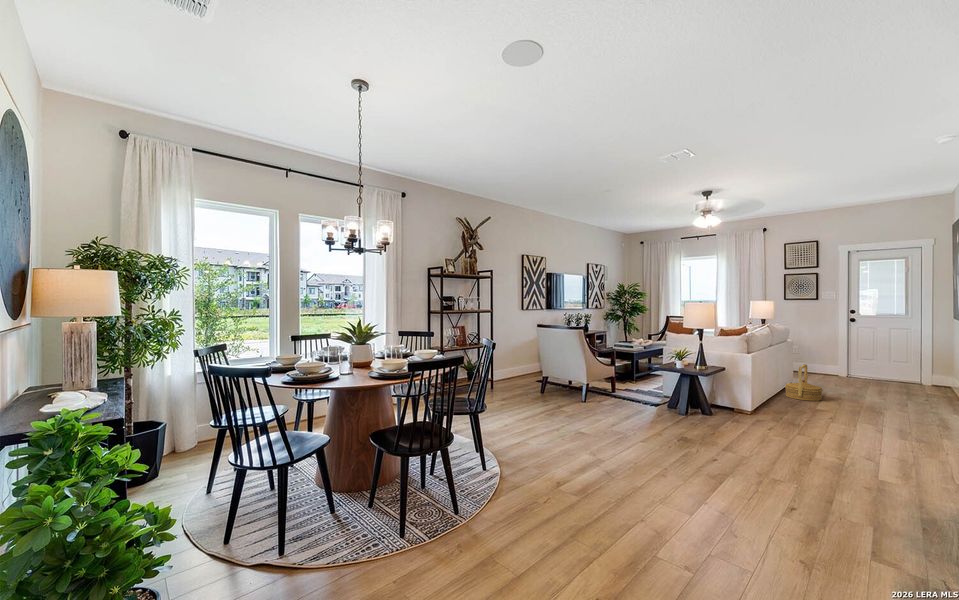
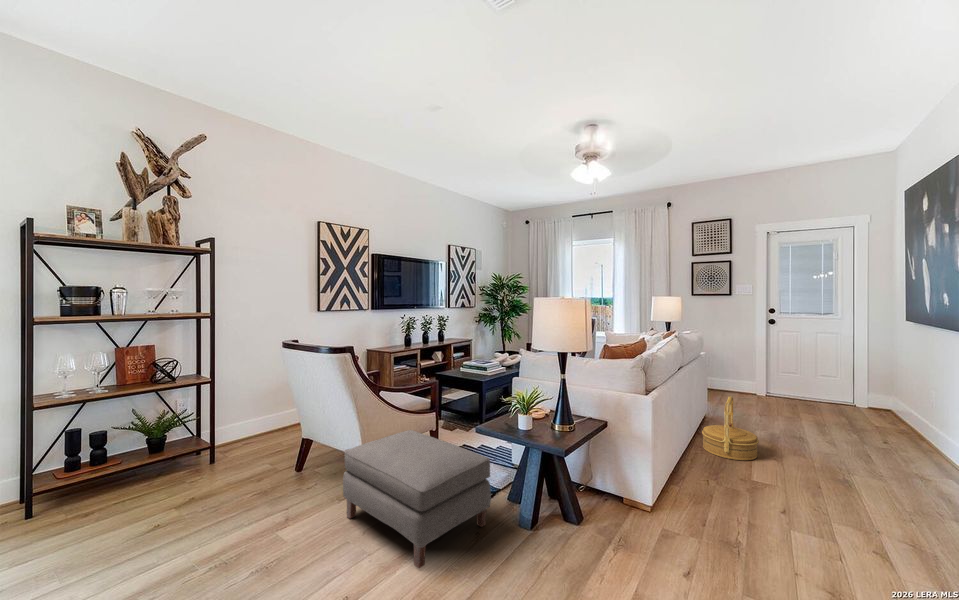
ottoman: none [588,371,665,419] -> present [343,430,491,568]

